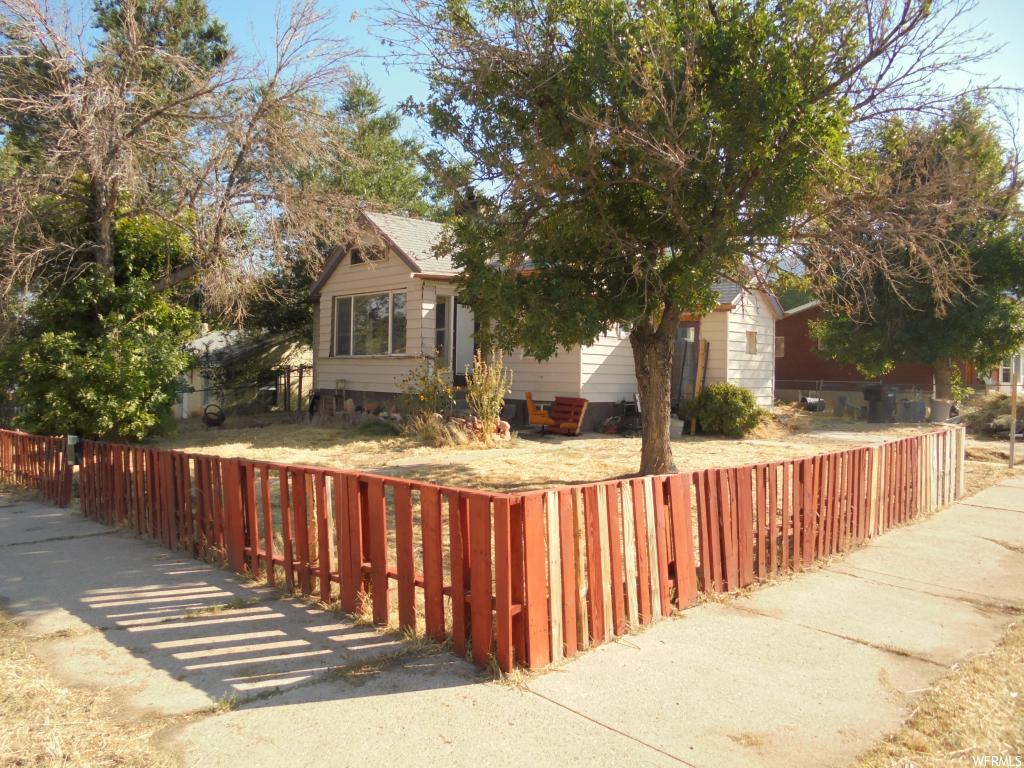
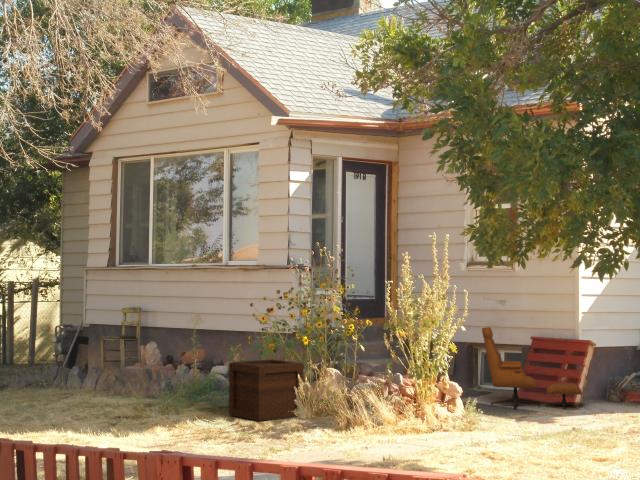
wooden crate: none [382,409,423,443] -> present [229,359,304,421]

